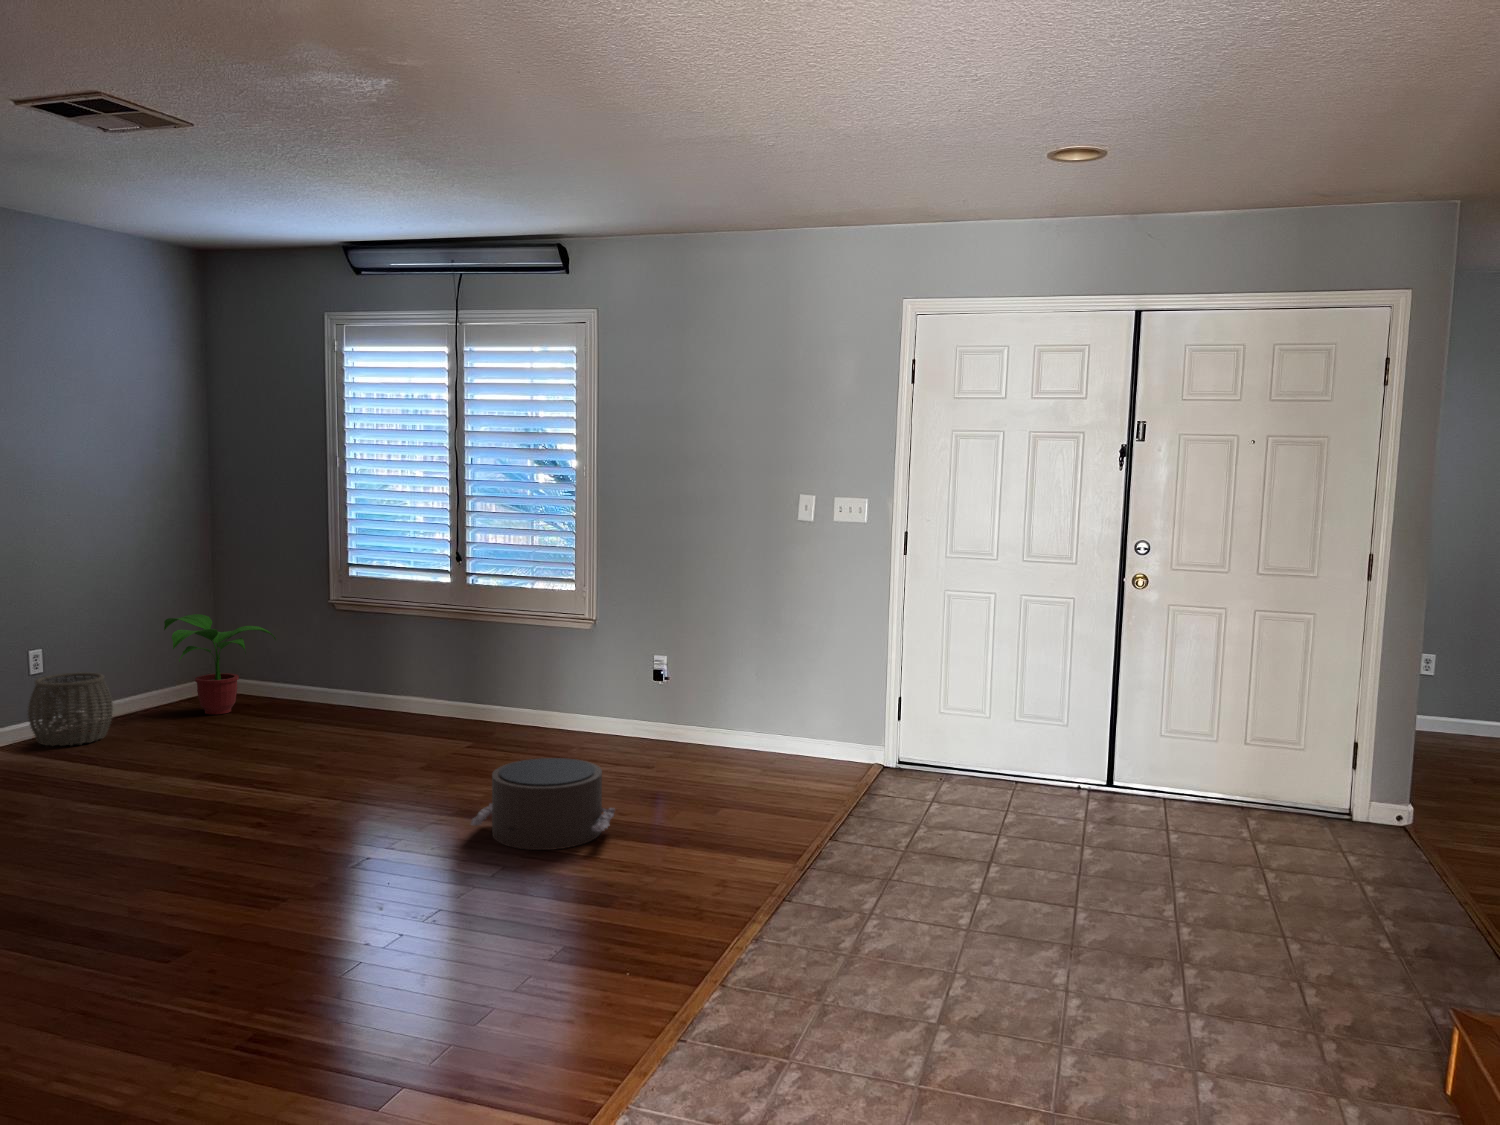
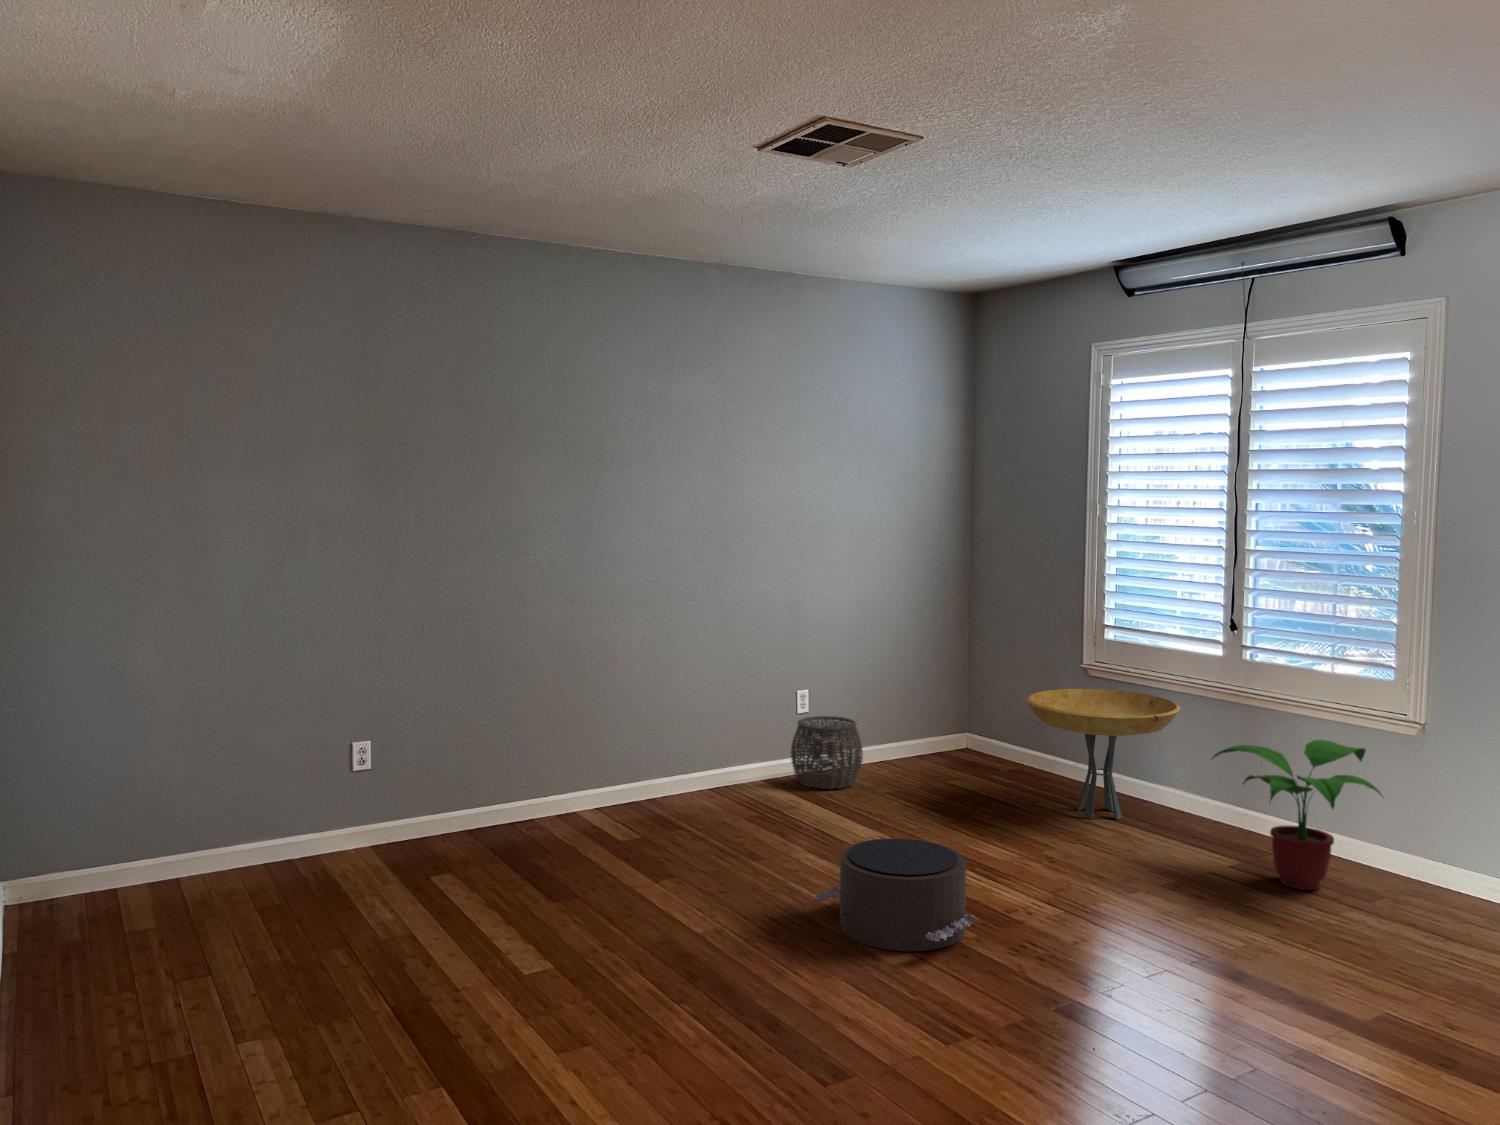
potted plant: present [164,614,276,714] -> present [1212,740,1382,890]
side table: none [283,621,419,732] -> present [1026,689,1180,820]
pouf: present [471,758,615,850] -> present [813,838,979,951]

